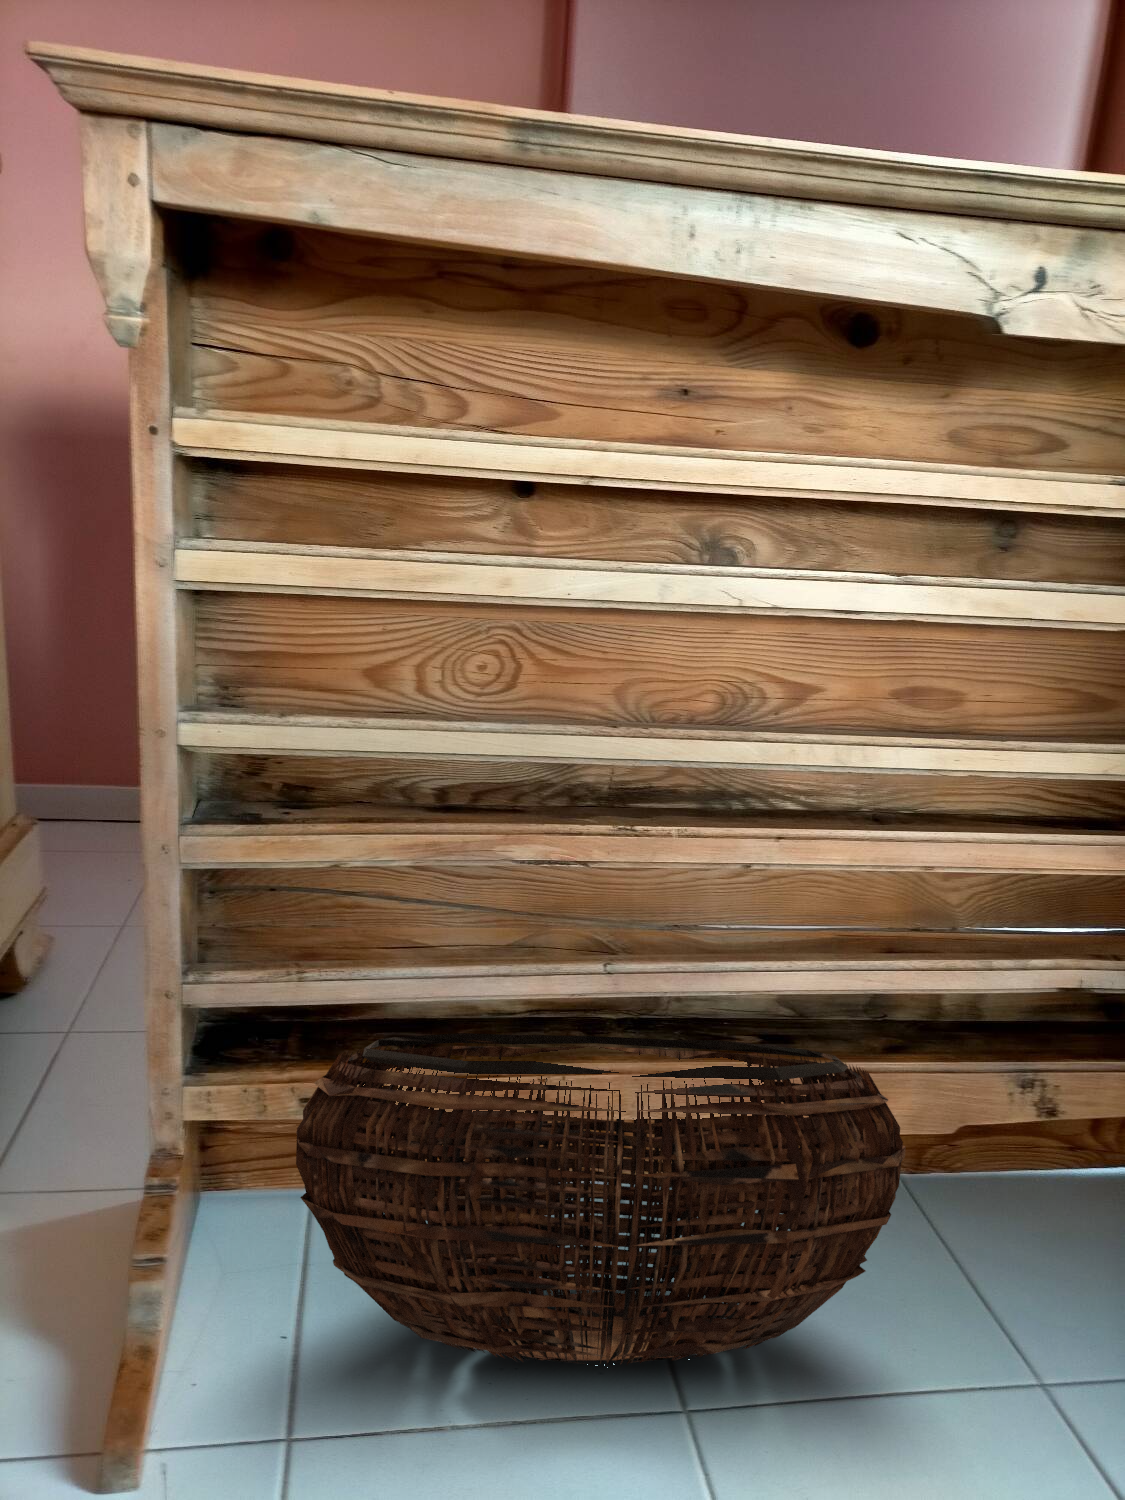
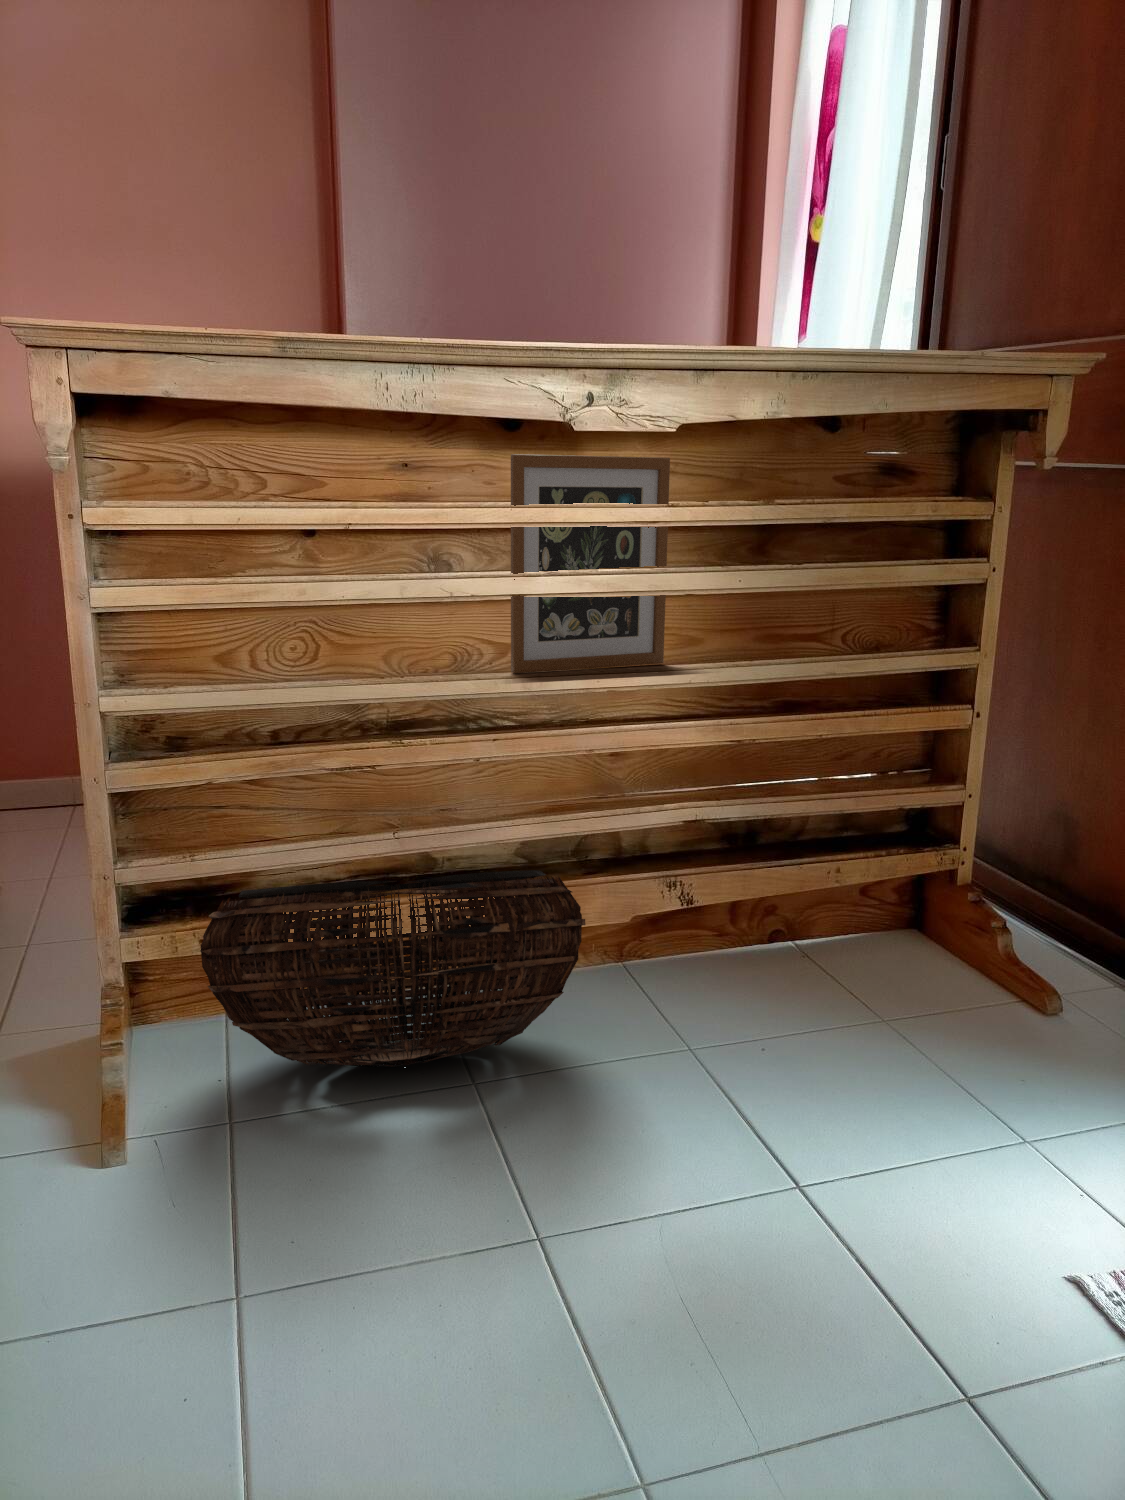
picture frame: none [818,379,1115,736] -> present [511,454,670,673]

